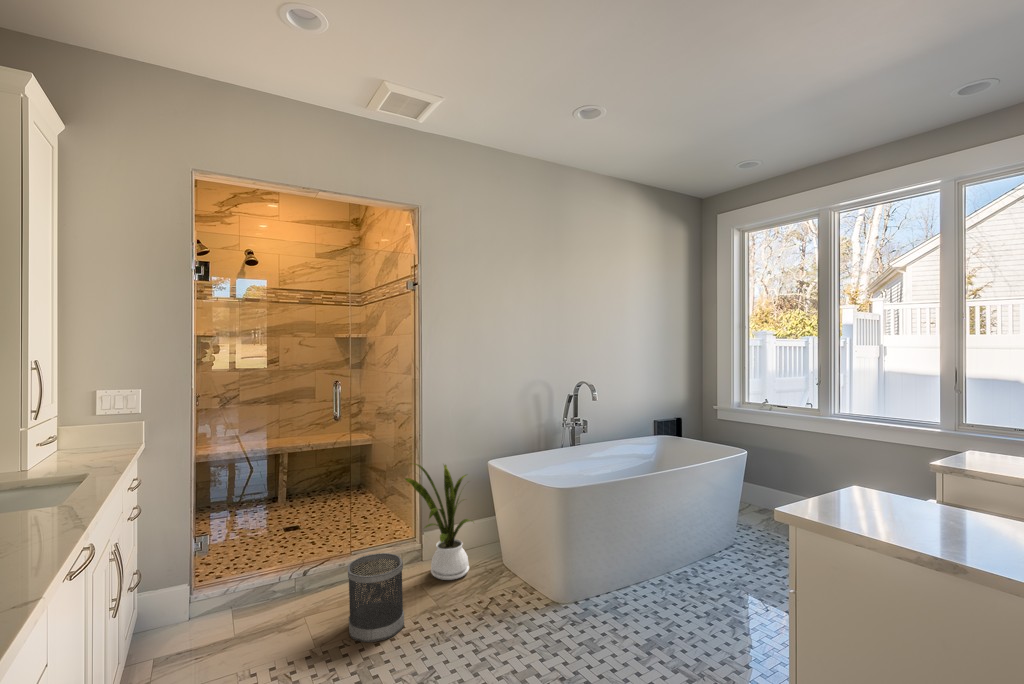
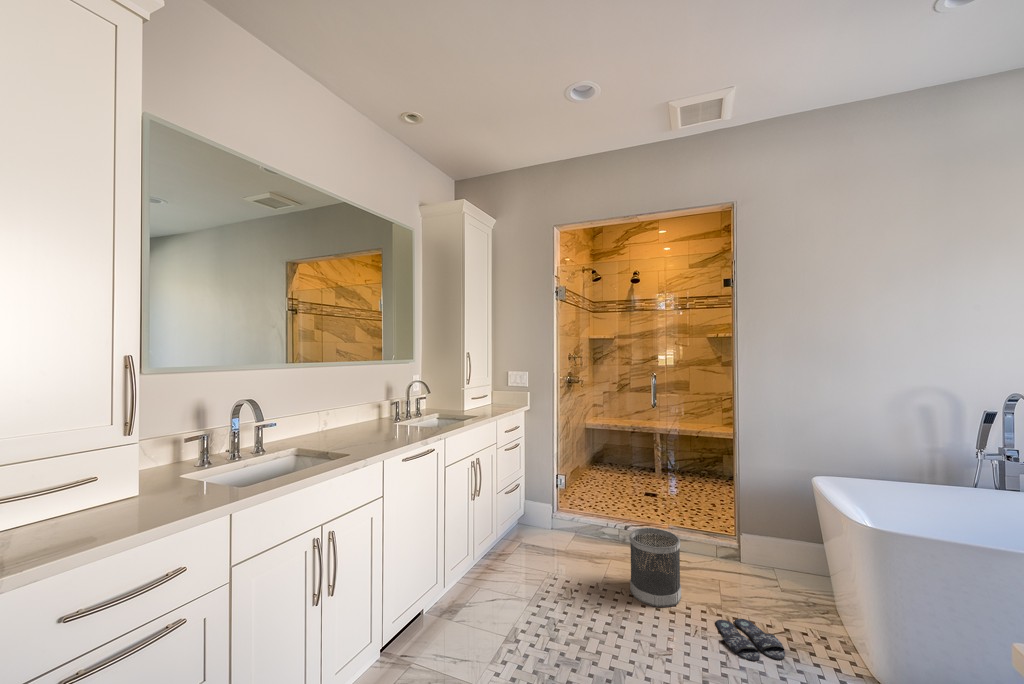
house plant: present [405,463,470,580] -> none [709,458,801,594]
slippers: none [445,606,507,638] -> present [716,619,785,661]

